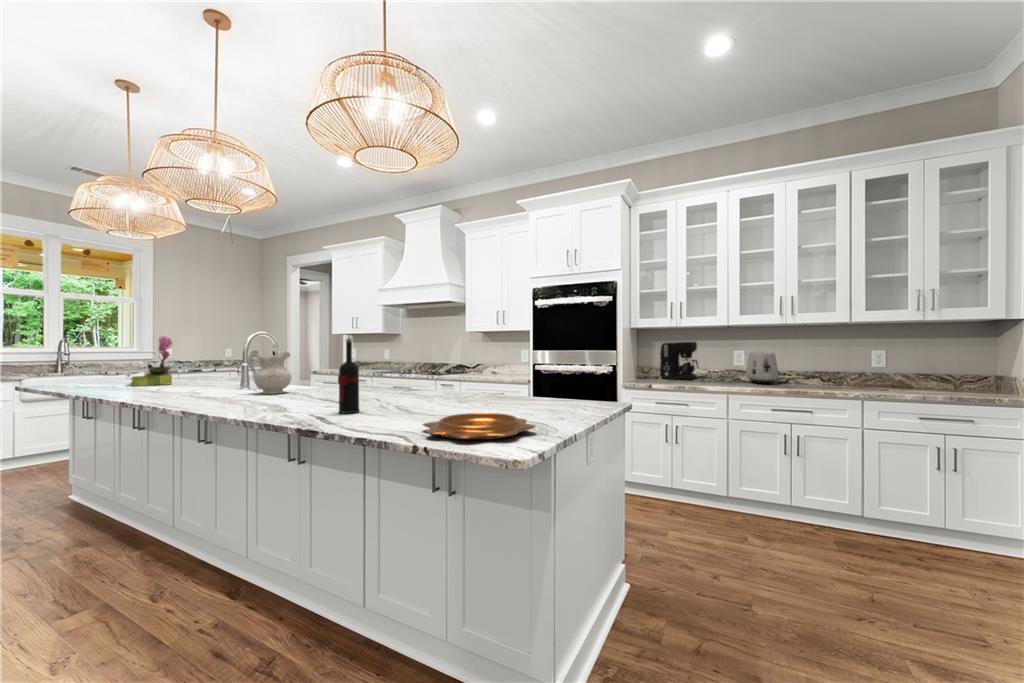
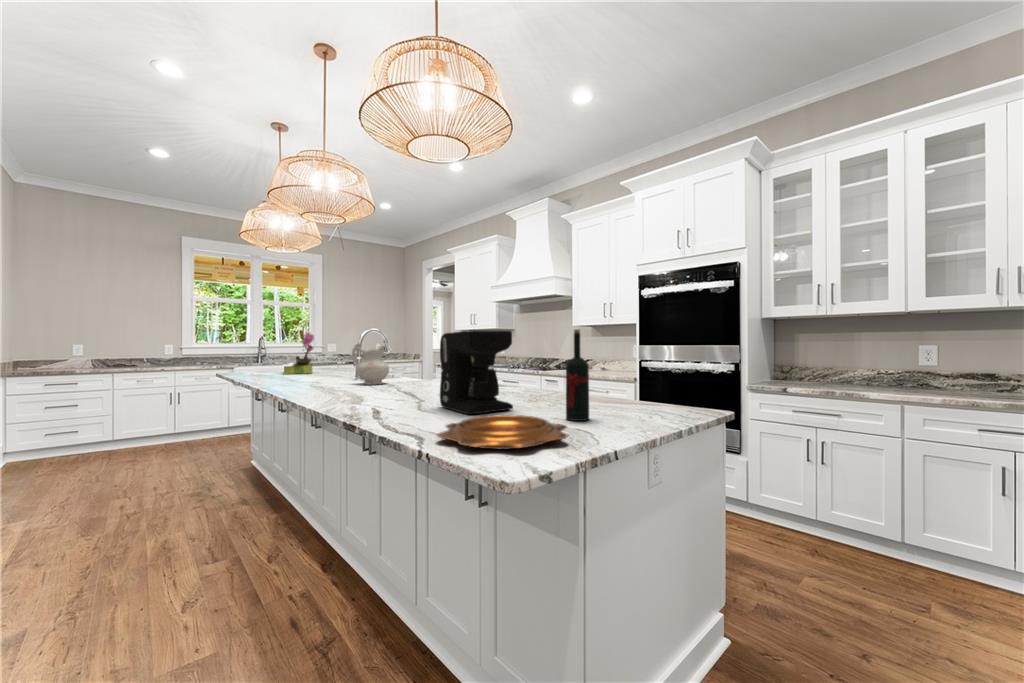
wine bottle: present [338,339,359,413] -> present [566,329,589,421]
coffee maker: present [660,342,698,379] -> present [440,331,513,414]
toaster: present [746,352,778,384] -> none [935,348,989,391]

